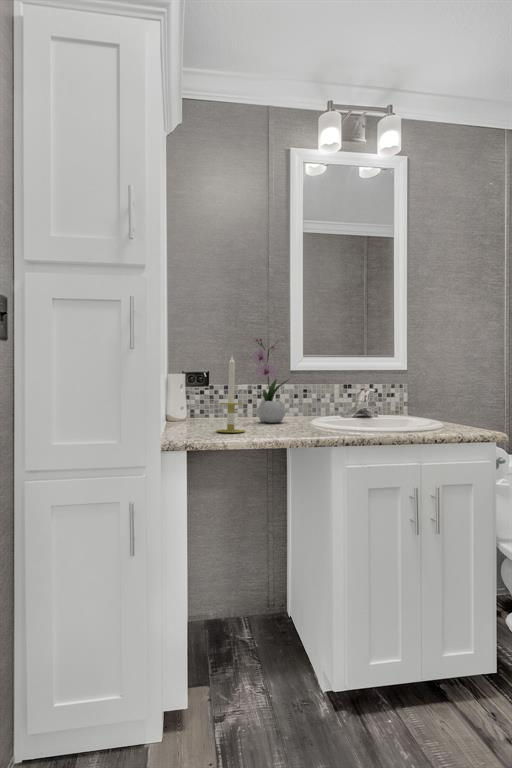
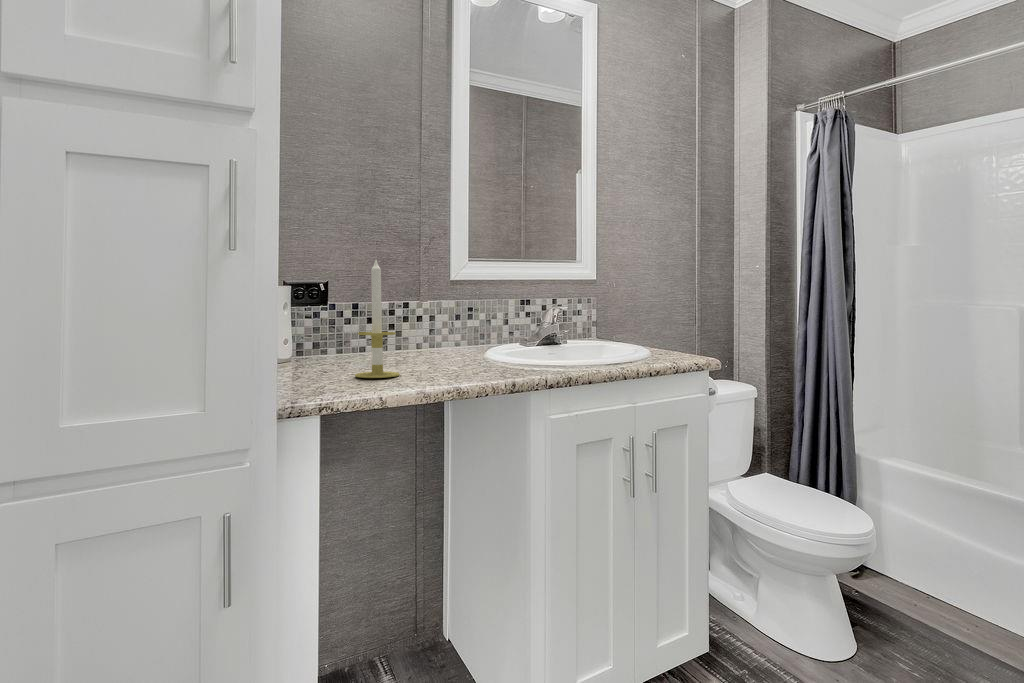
flower arrangement: present [253,339,288,423] -> none [397,233,452,357]

